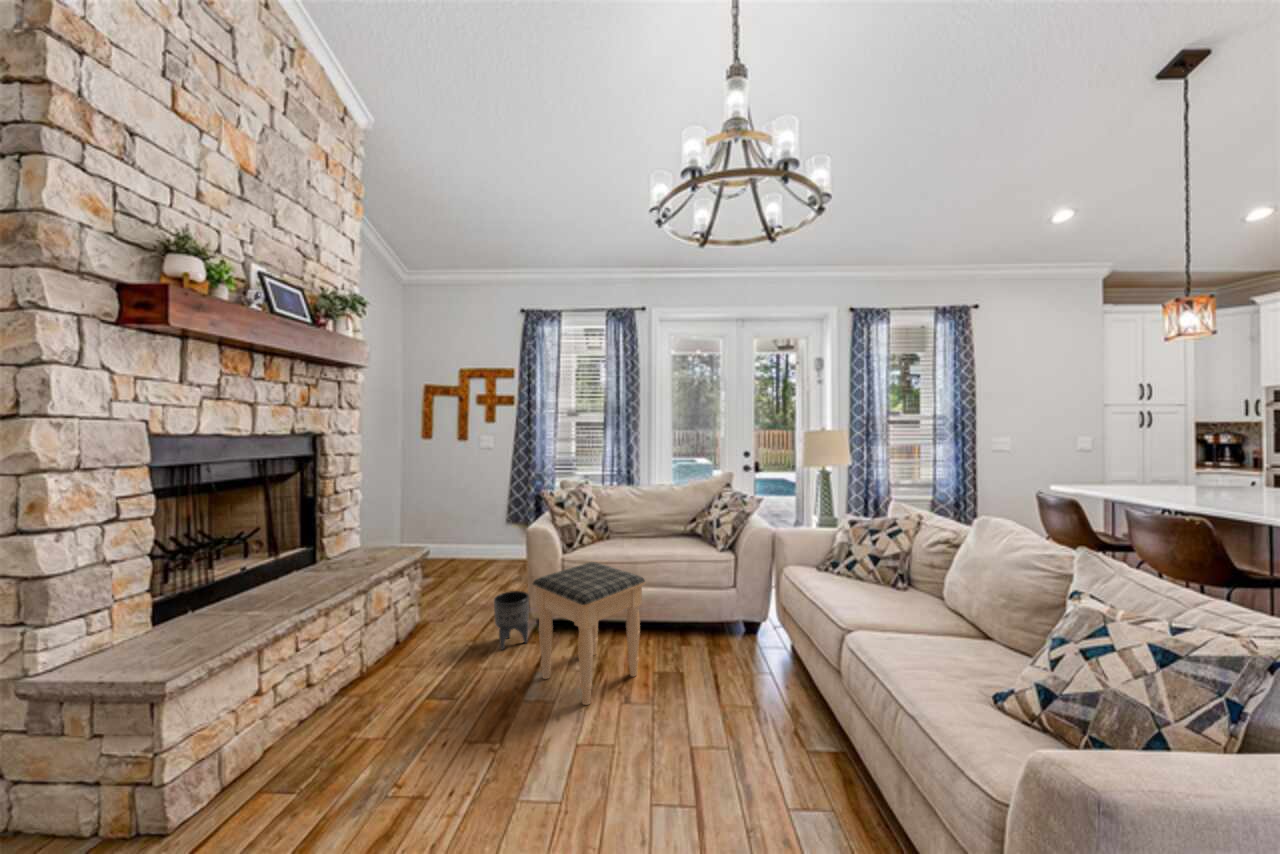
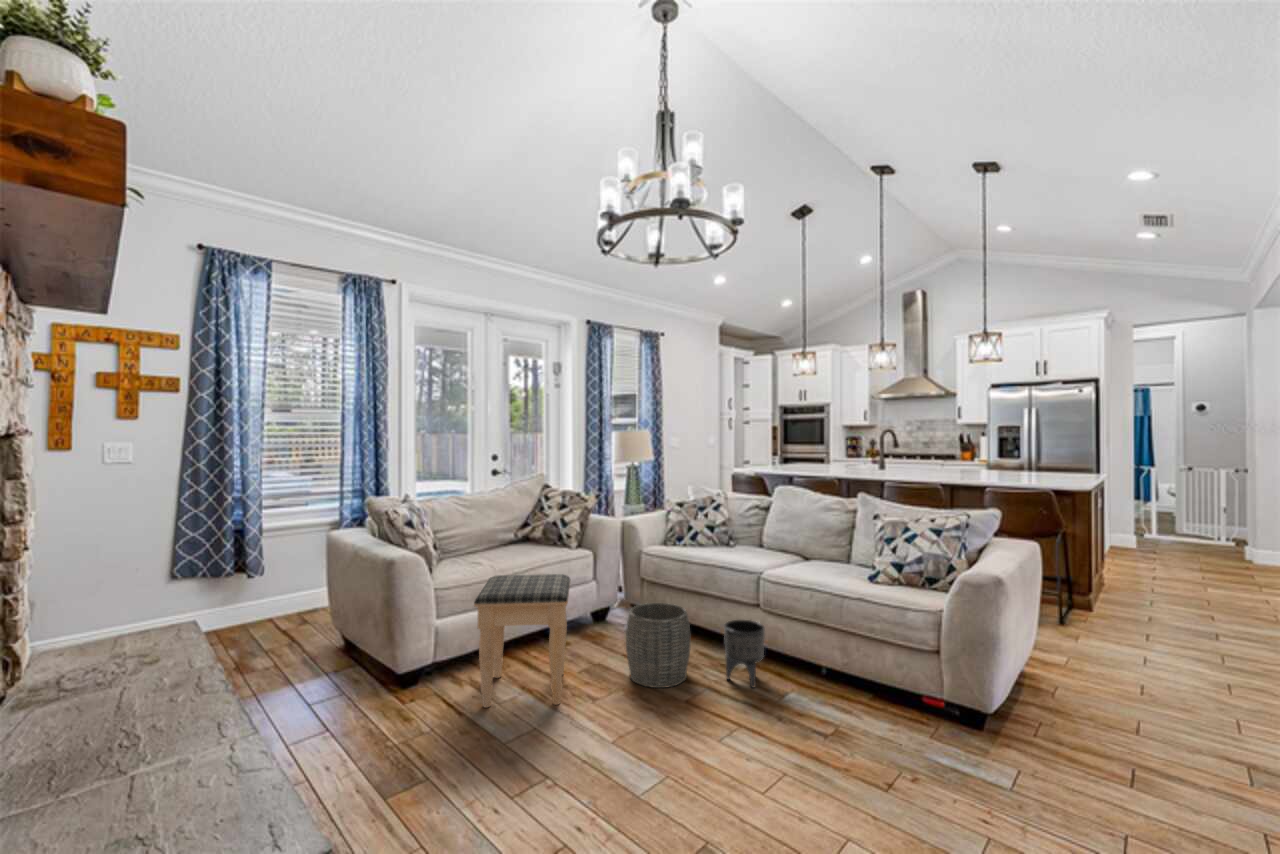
planter: present [494,591,529,650] -> present [724,620,765,688]
woven basket: none [669,632,747,748] -> present [626,603,690,688]

